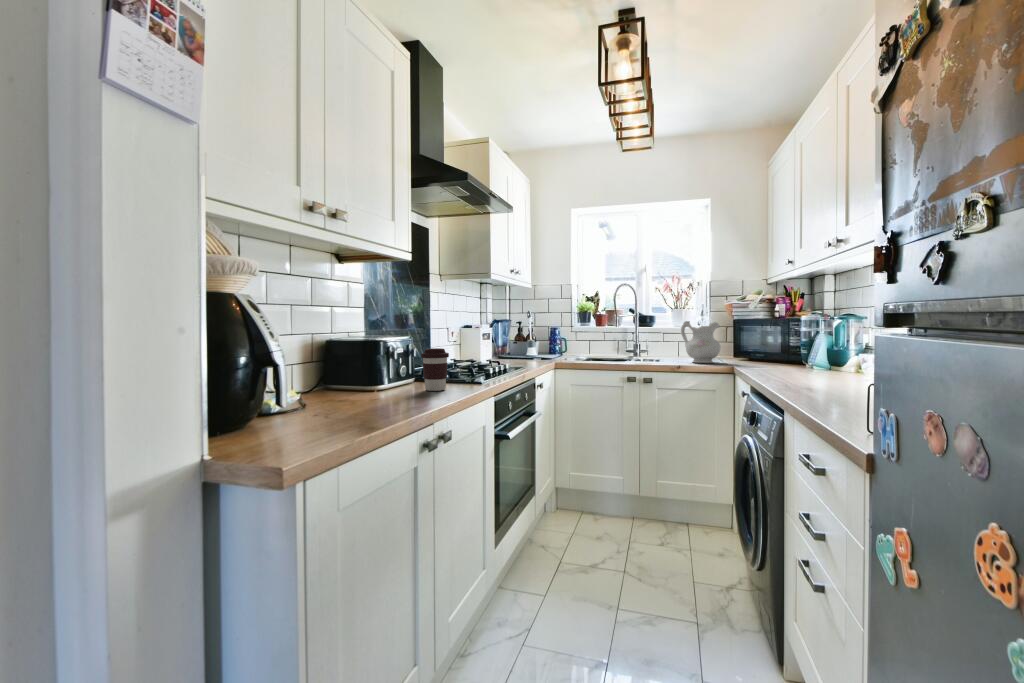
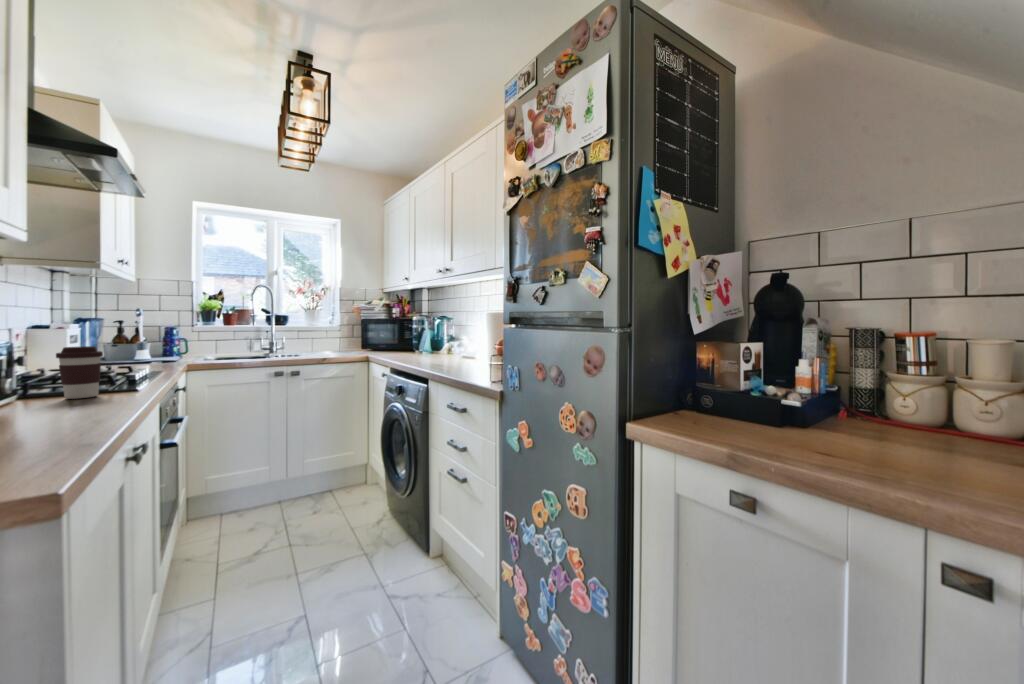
ceramic pitcher: present [681,321,721,363] -> none [322,320,356,356]

